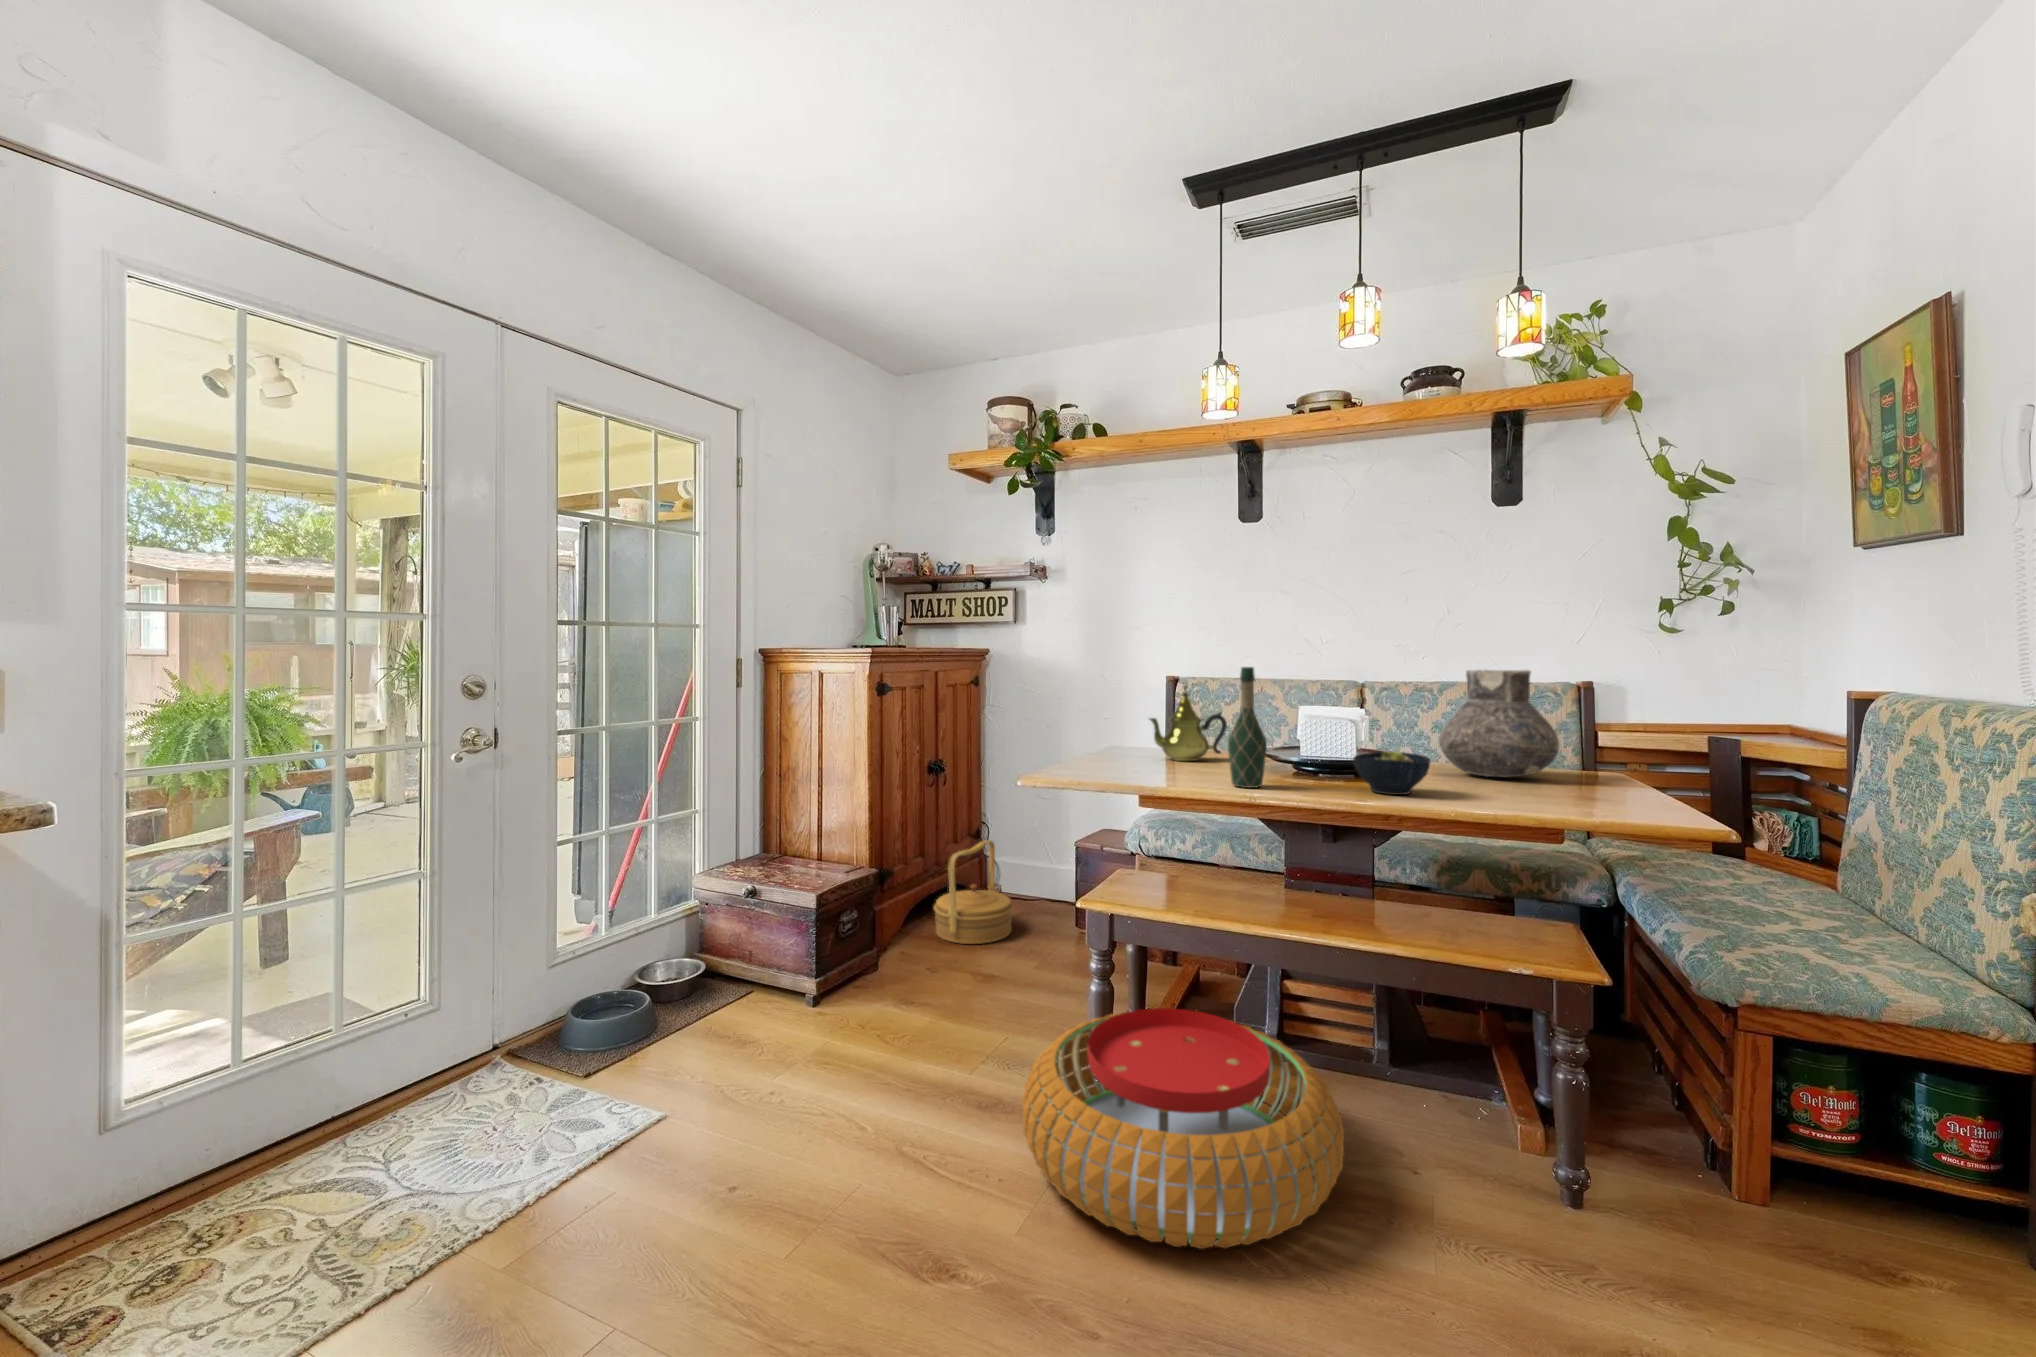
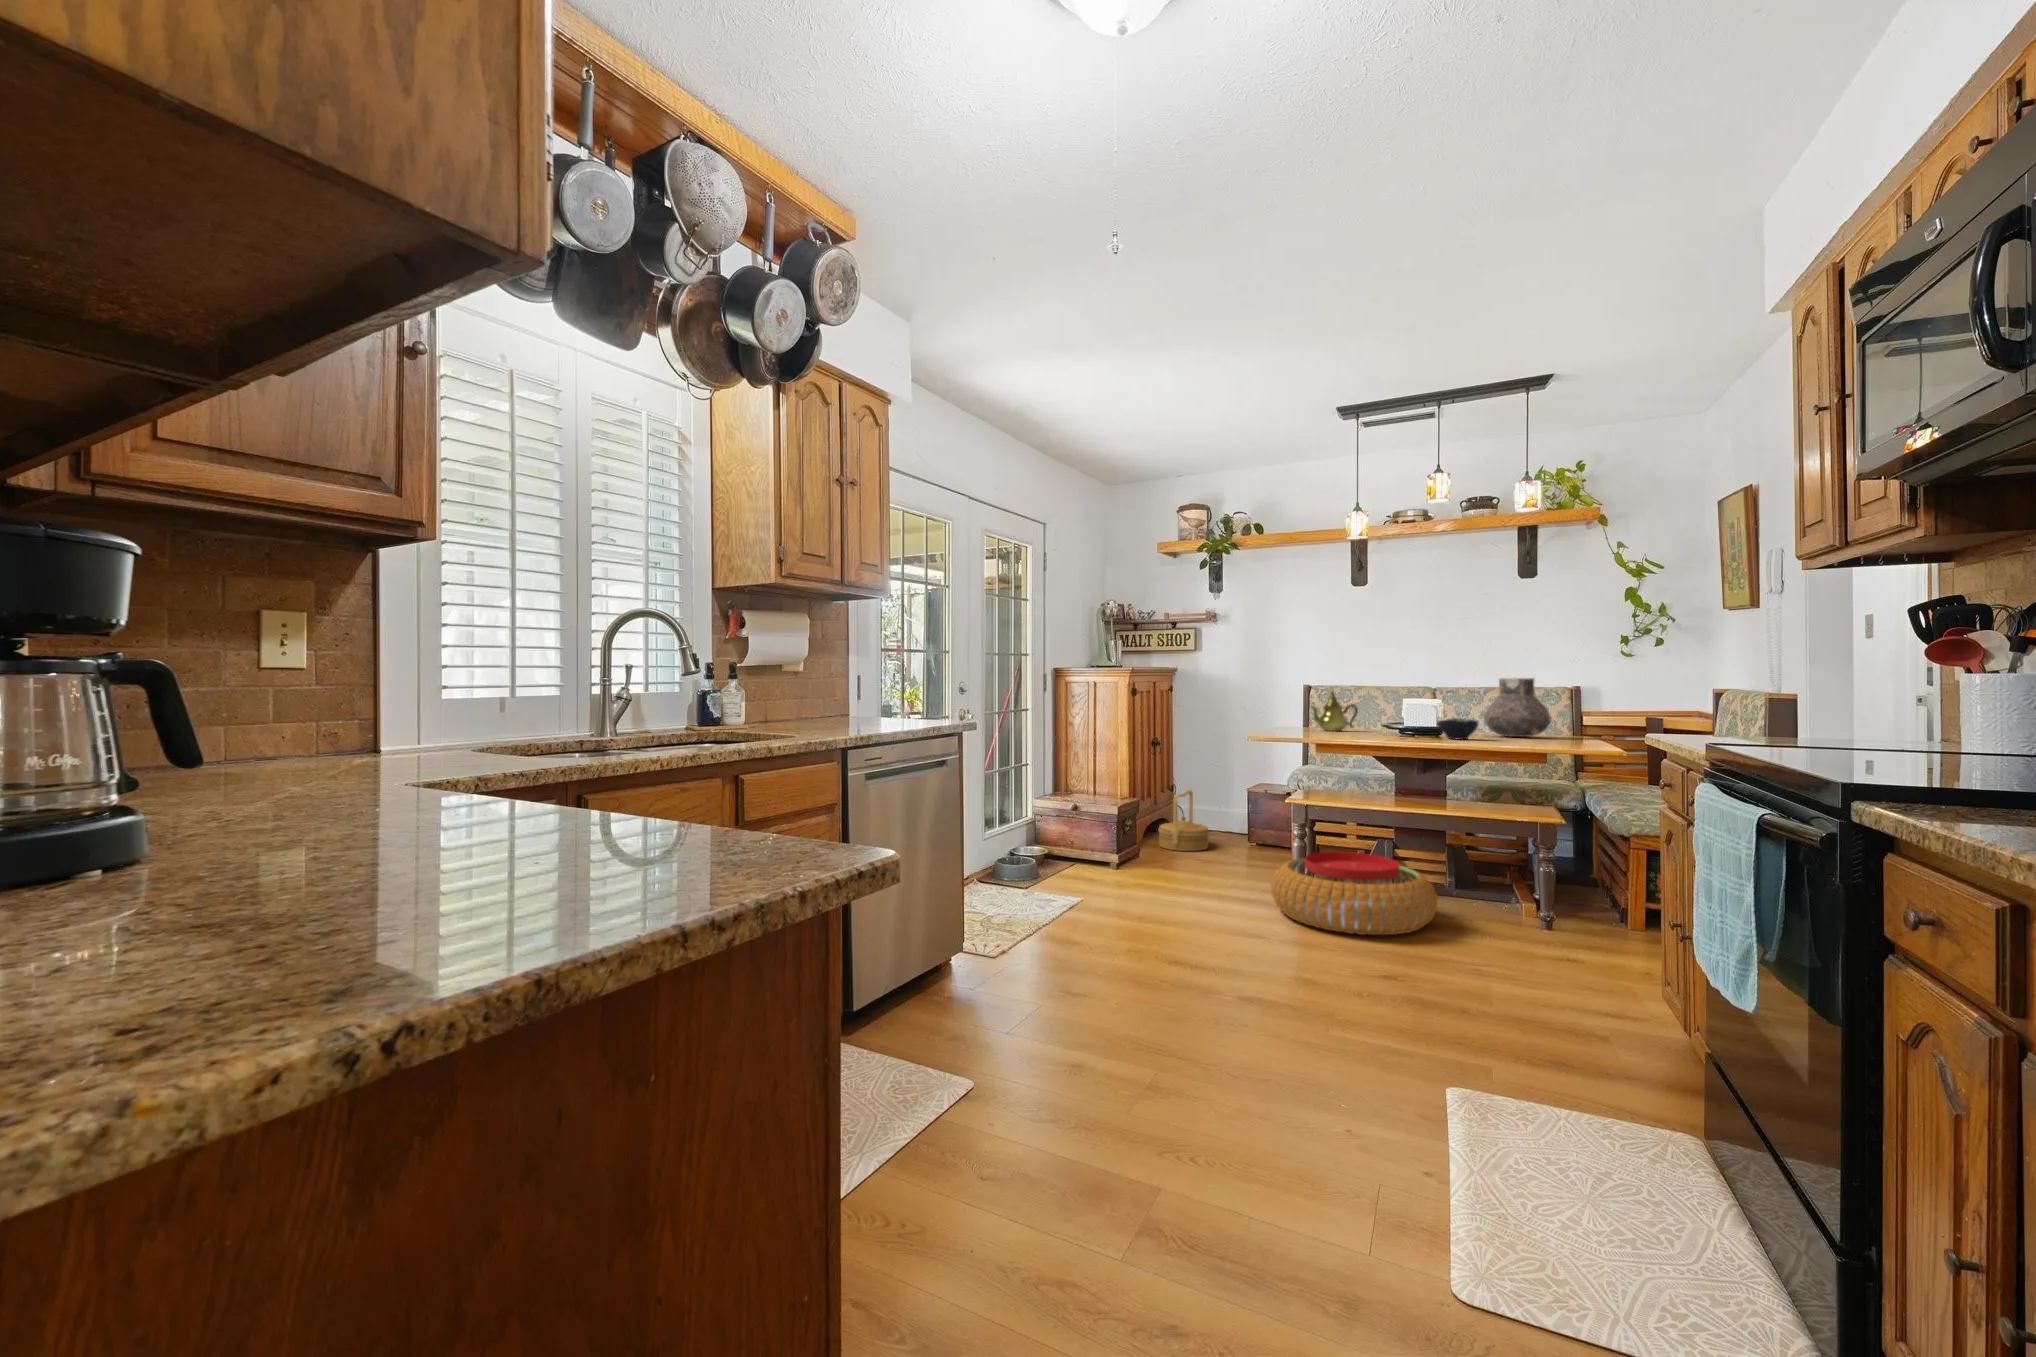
wine bottle: present [1228,667,1267,788] -> none [1370,675,1391,737]

